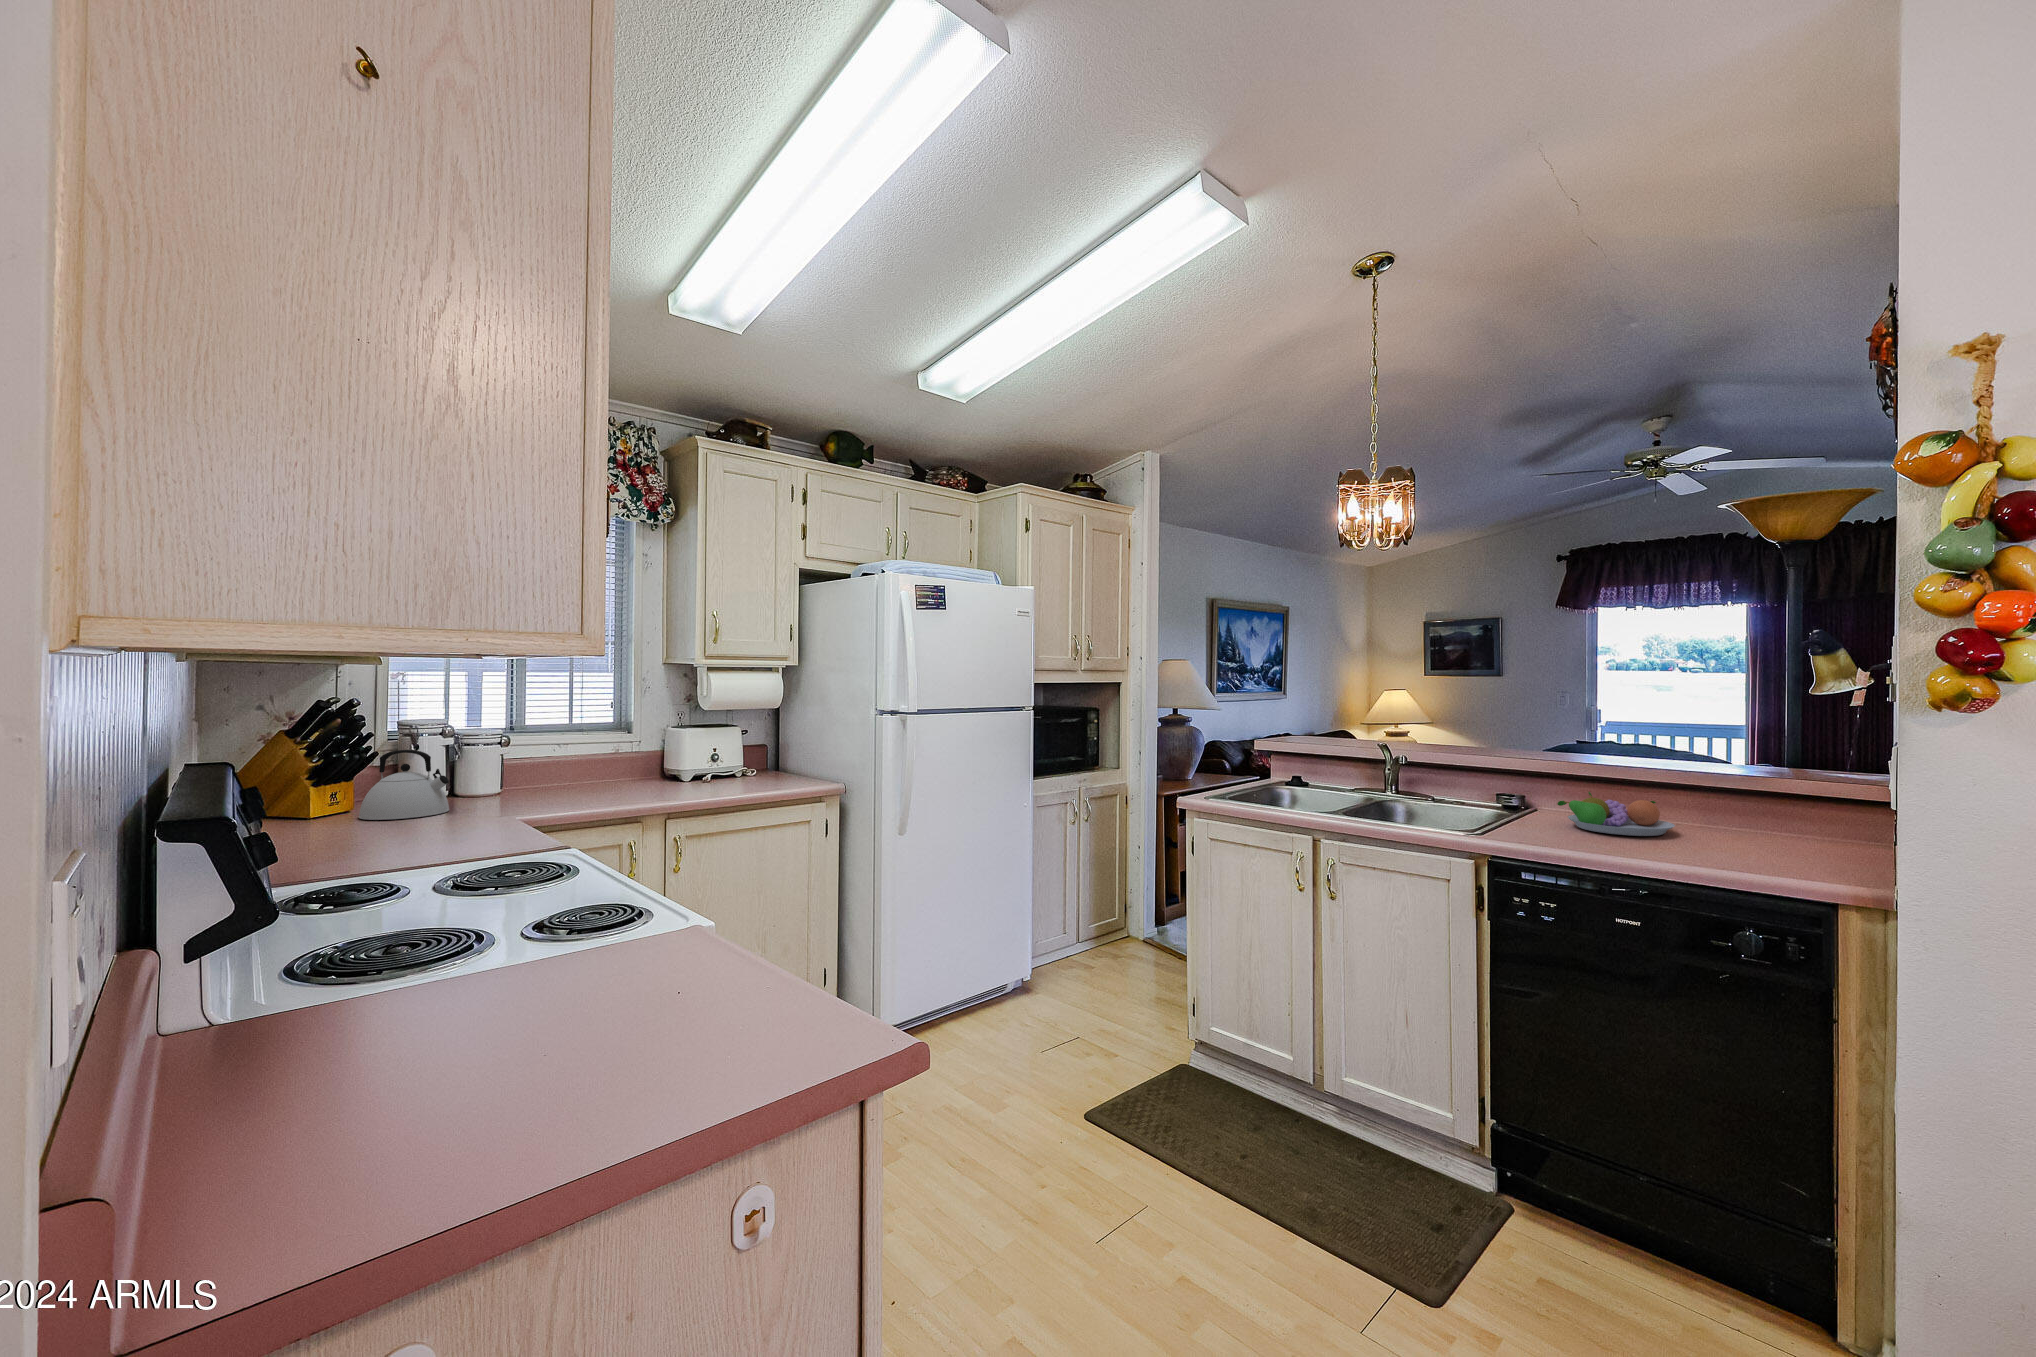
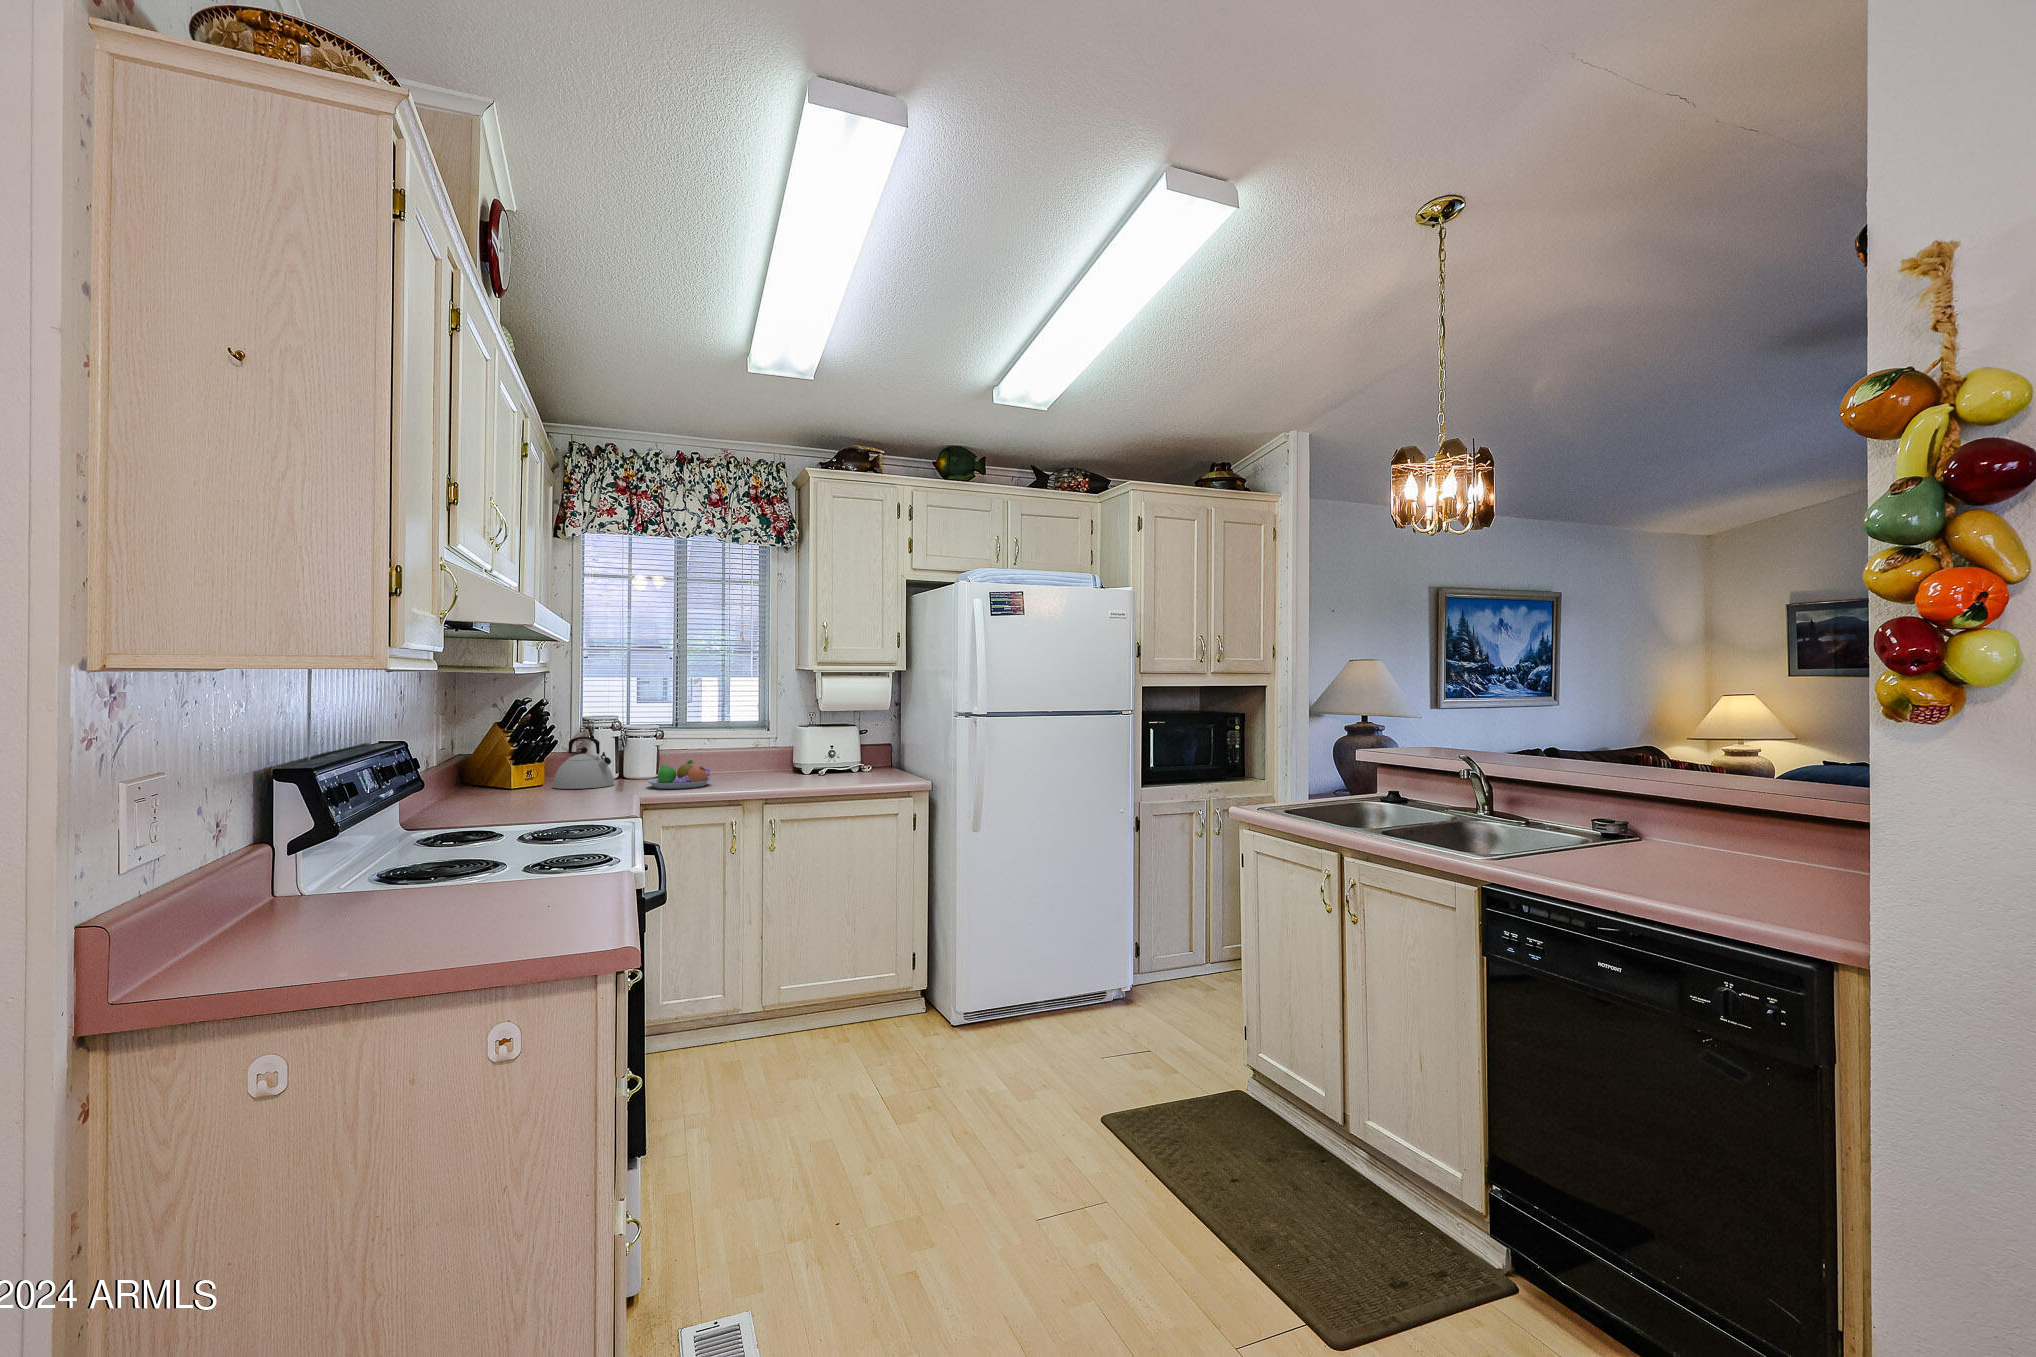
fruit bowl: present [1557,792,1675,836] -> present [647,760,711,789]

